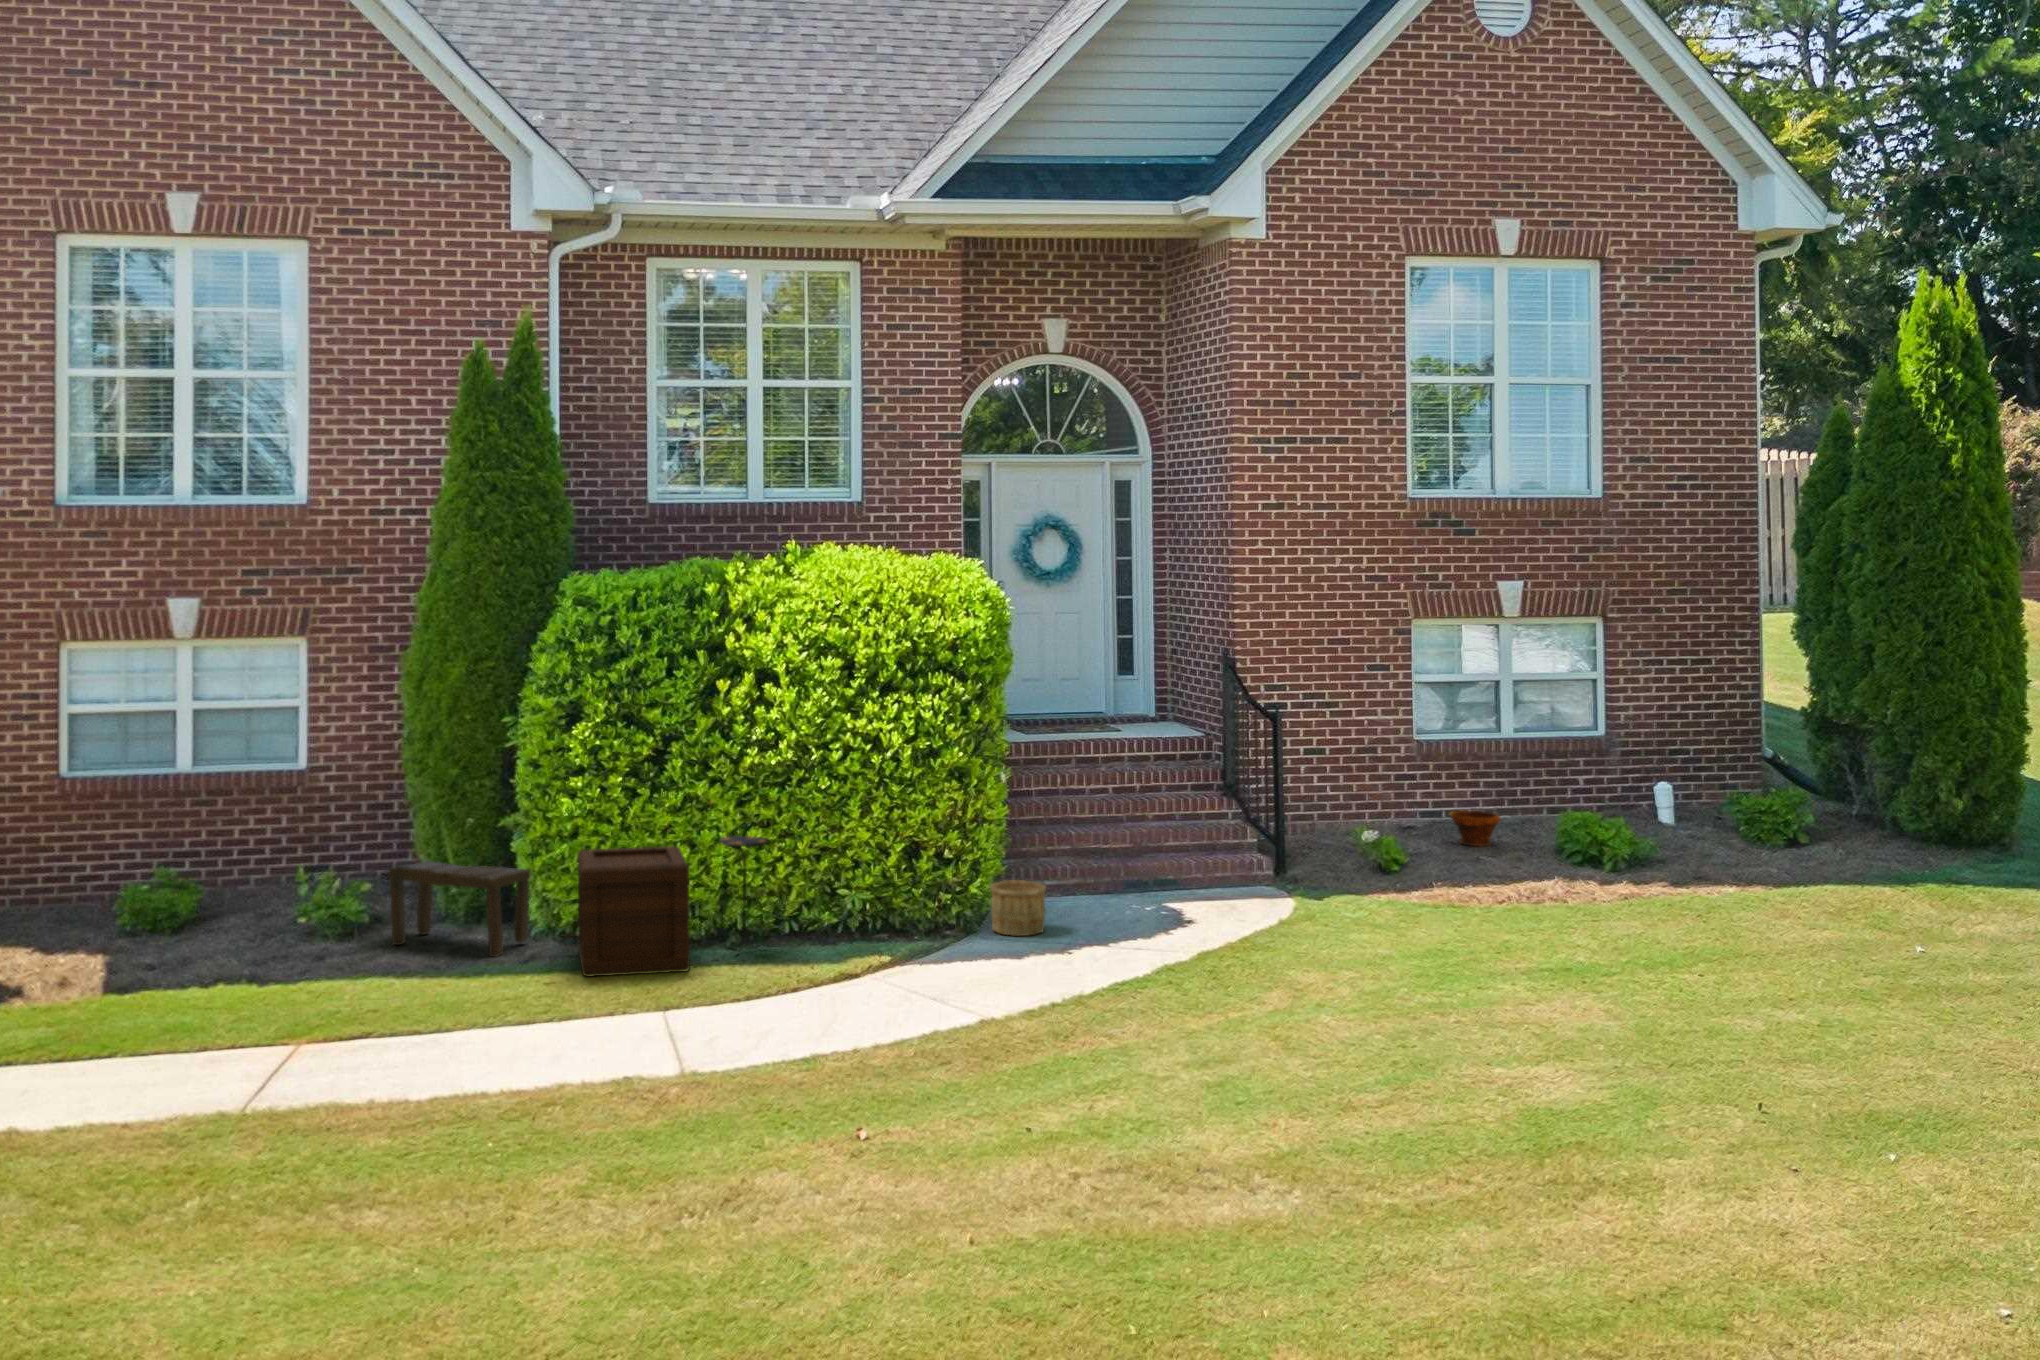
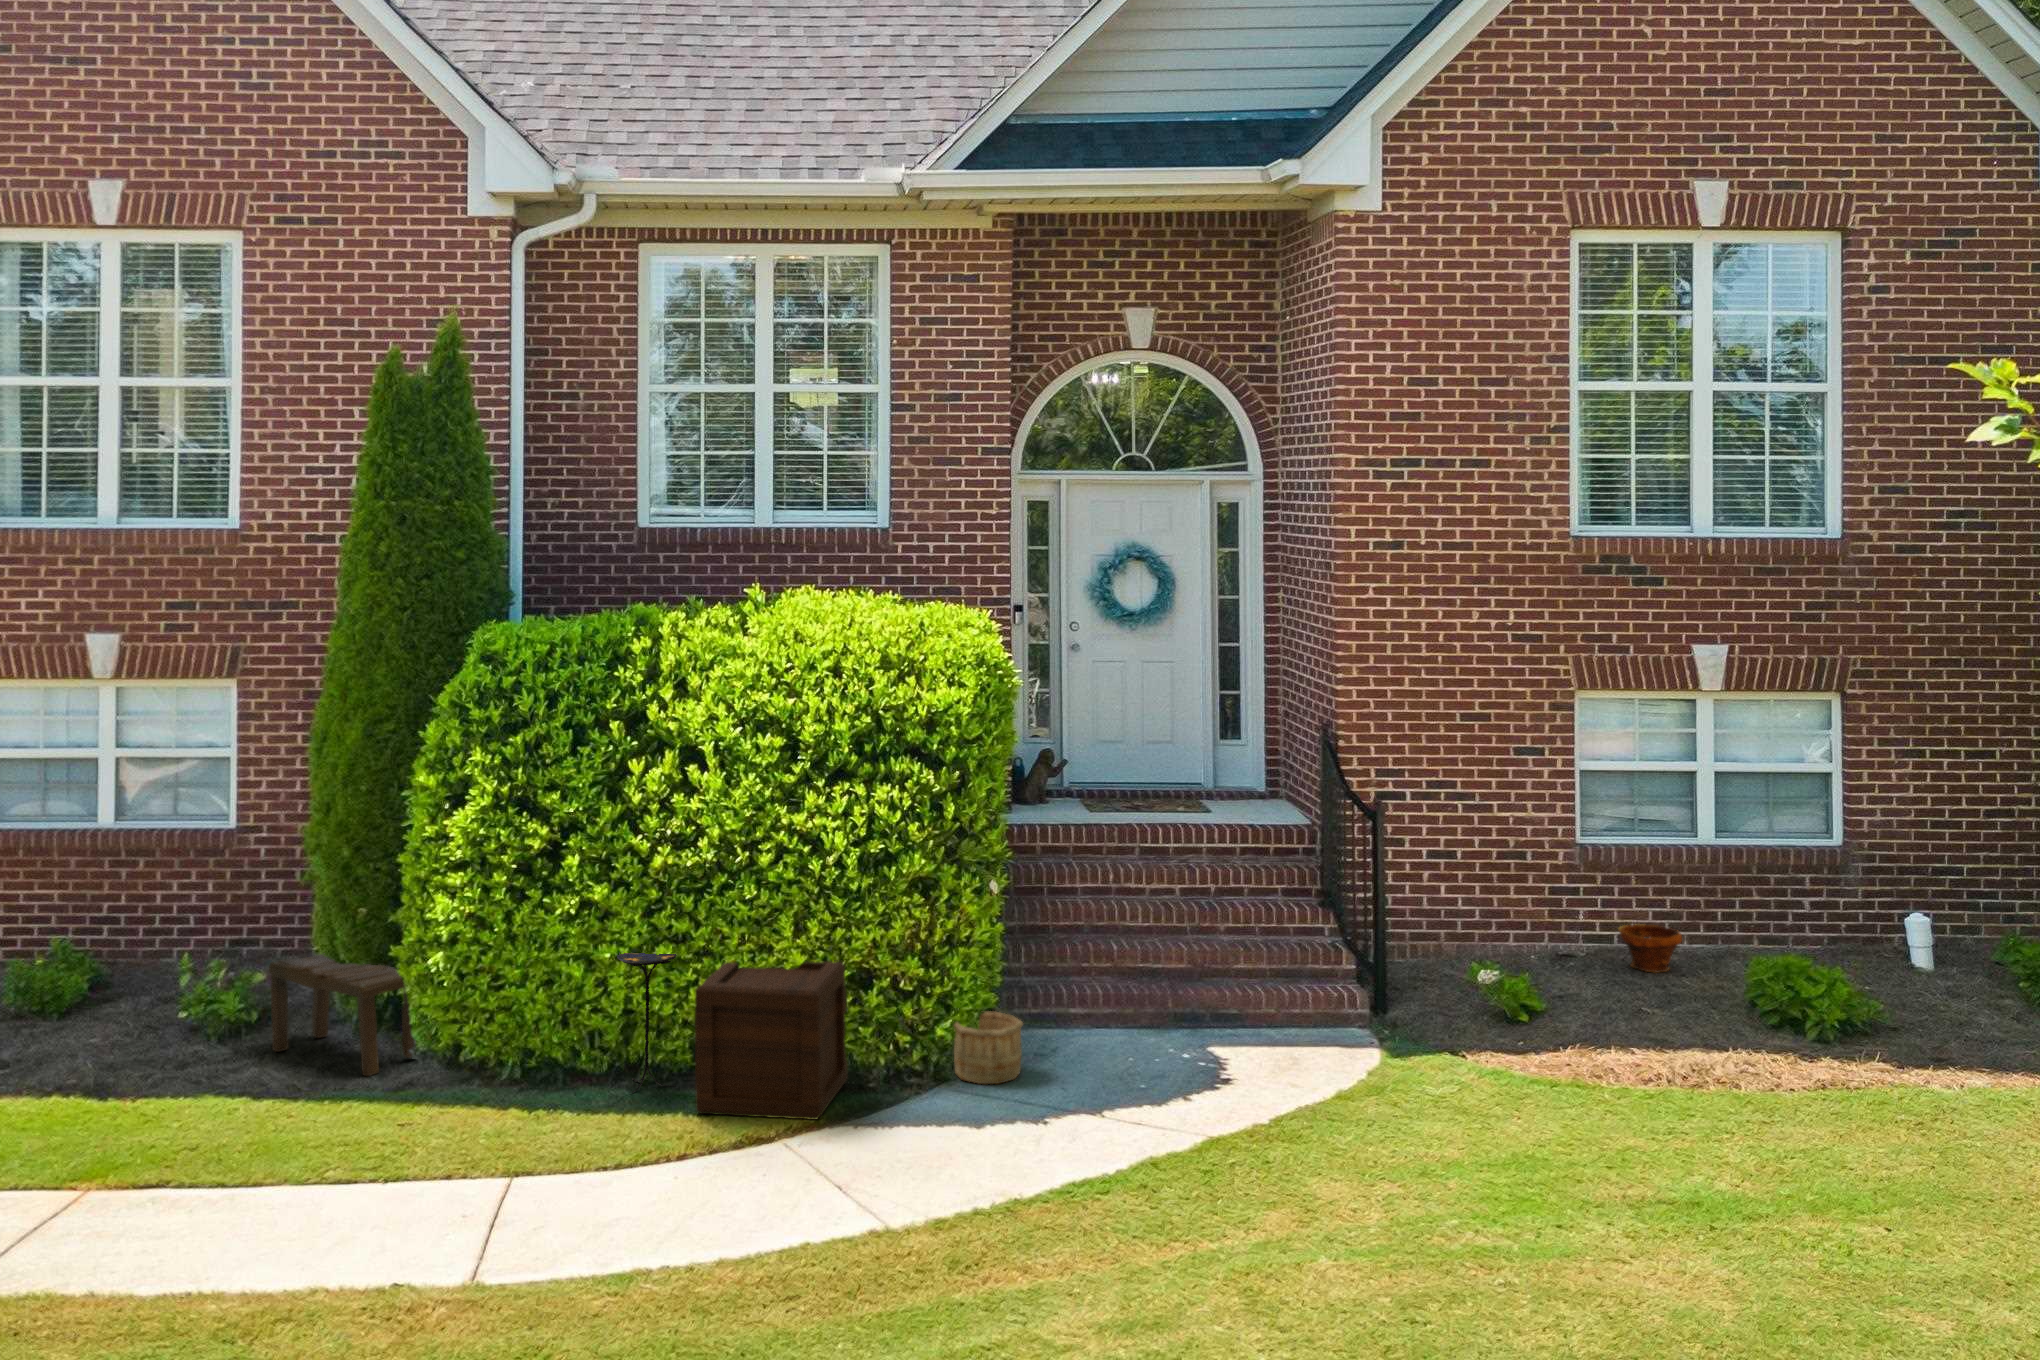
wooden crate: present [578,846,690,977] -> present [695,961,848,1120]

